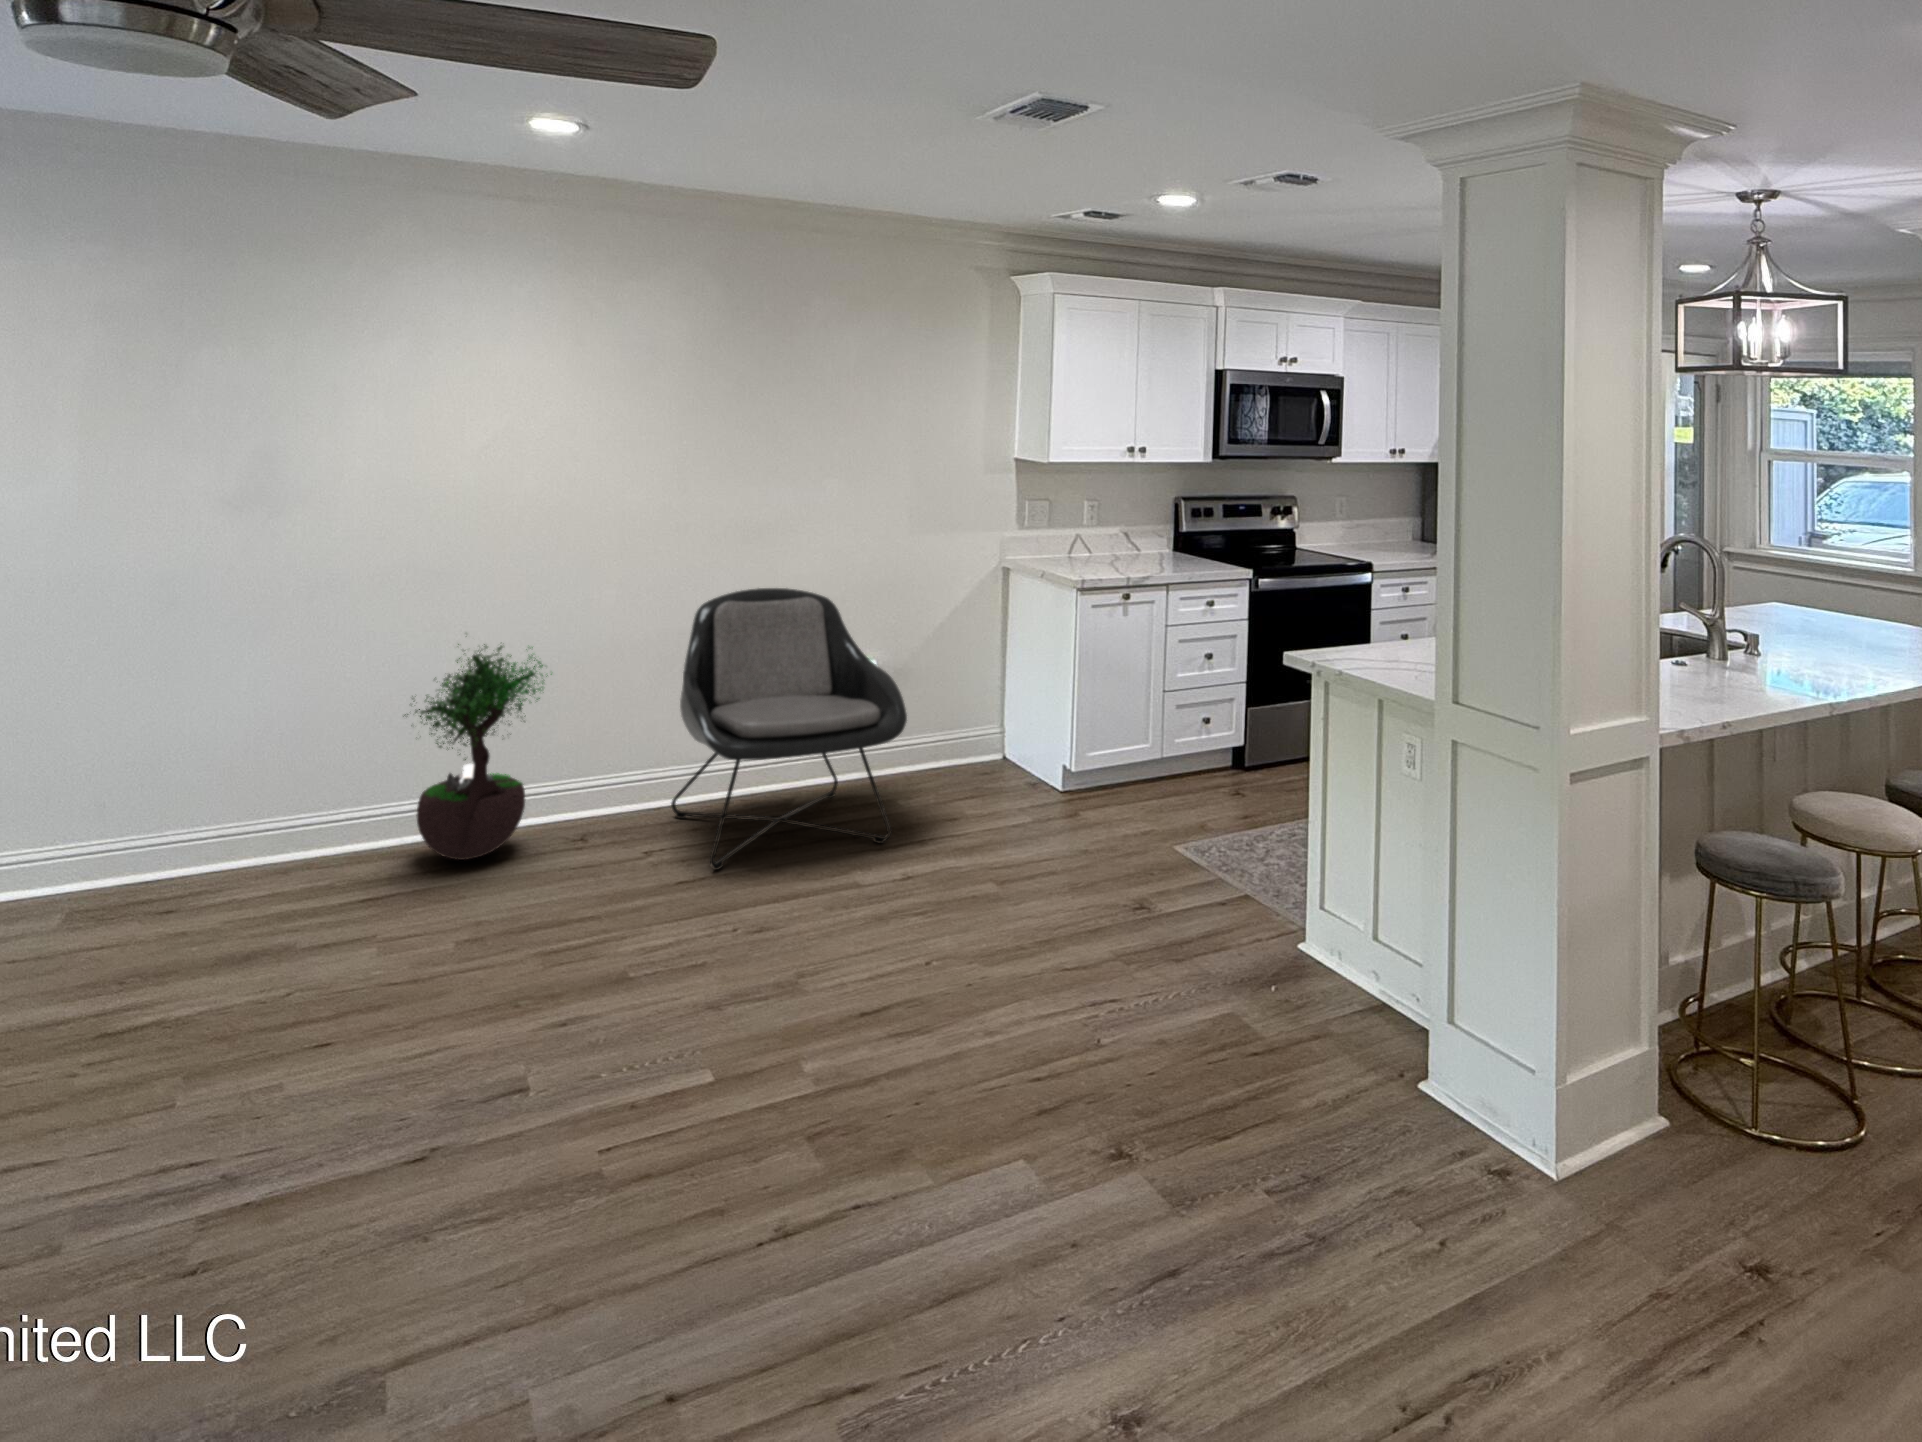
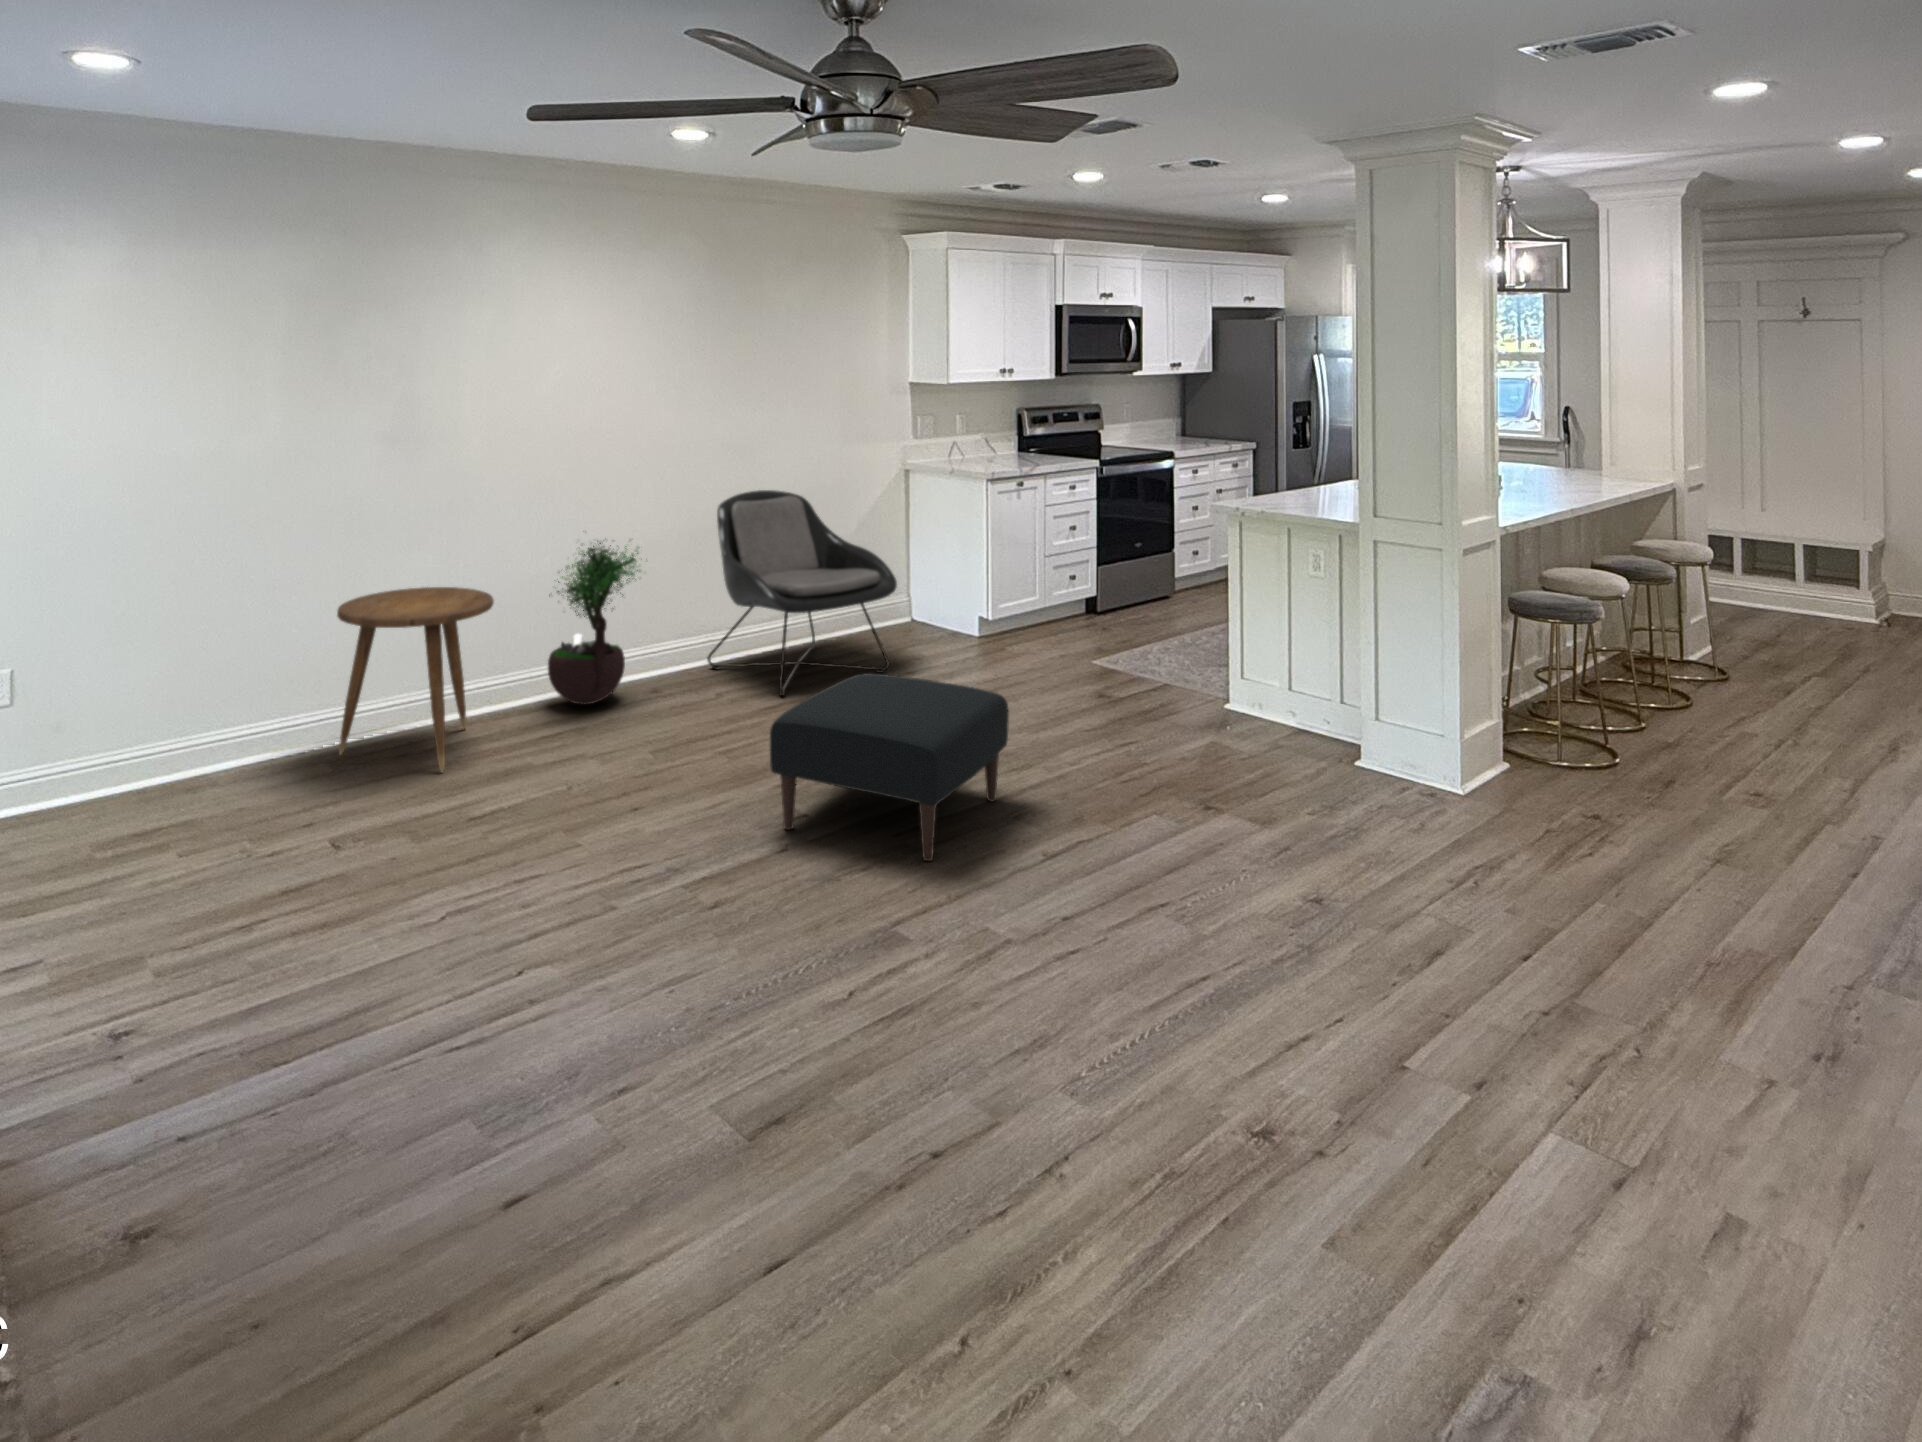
side table: none [69,695,305,954] -> present [337,587,494,772]
ottoman: none [456,874,848,1218] -> present [770,674,1009,861]

